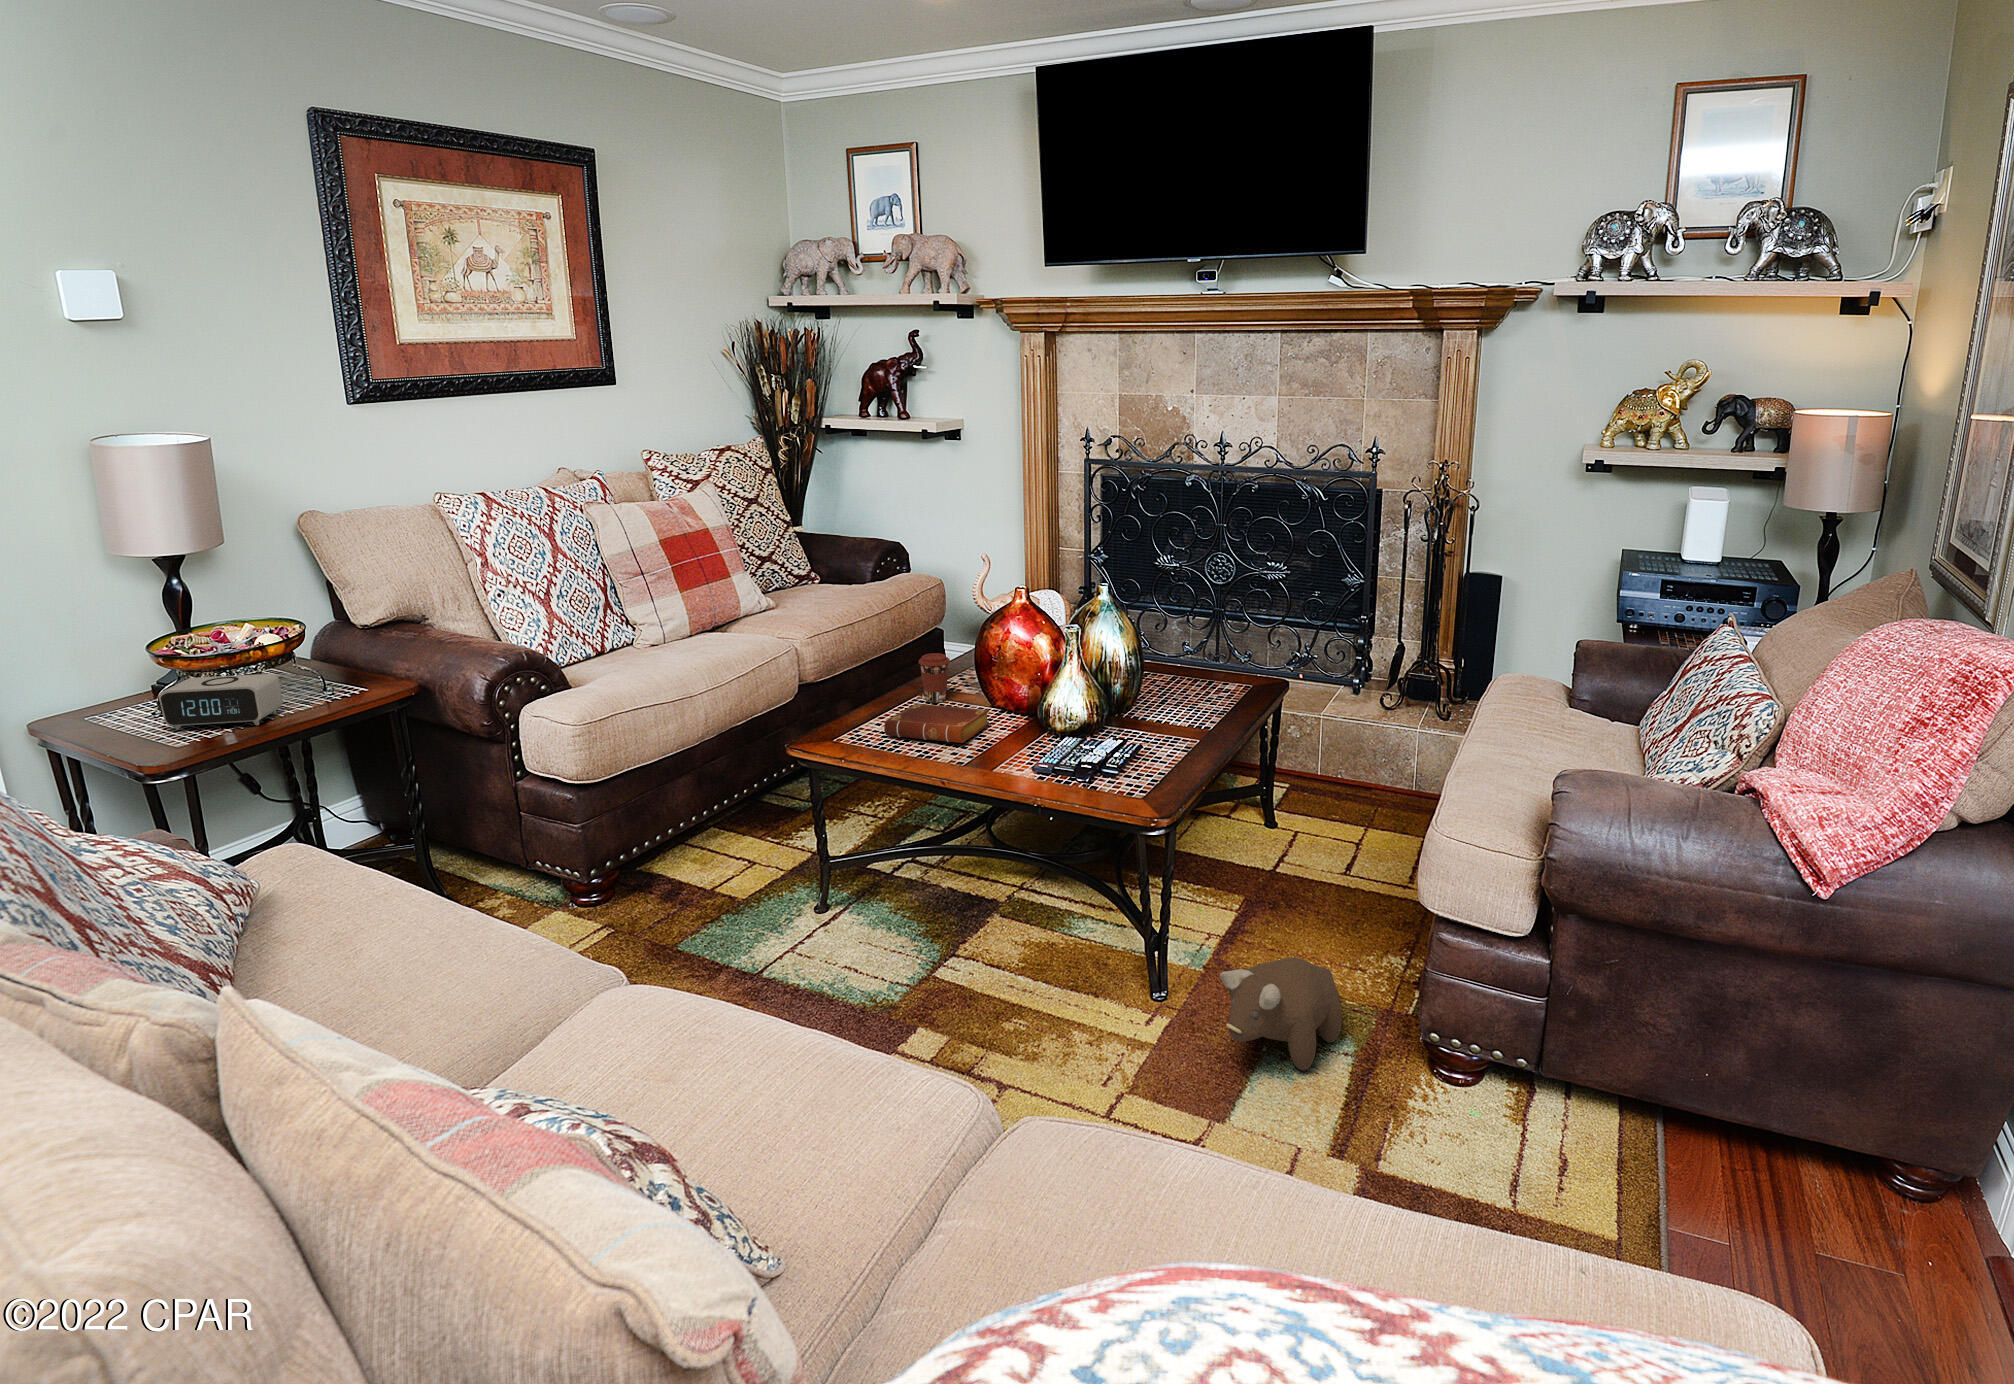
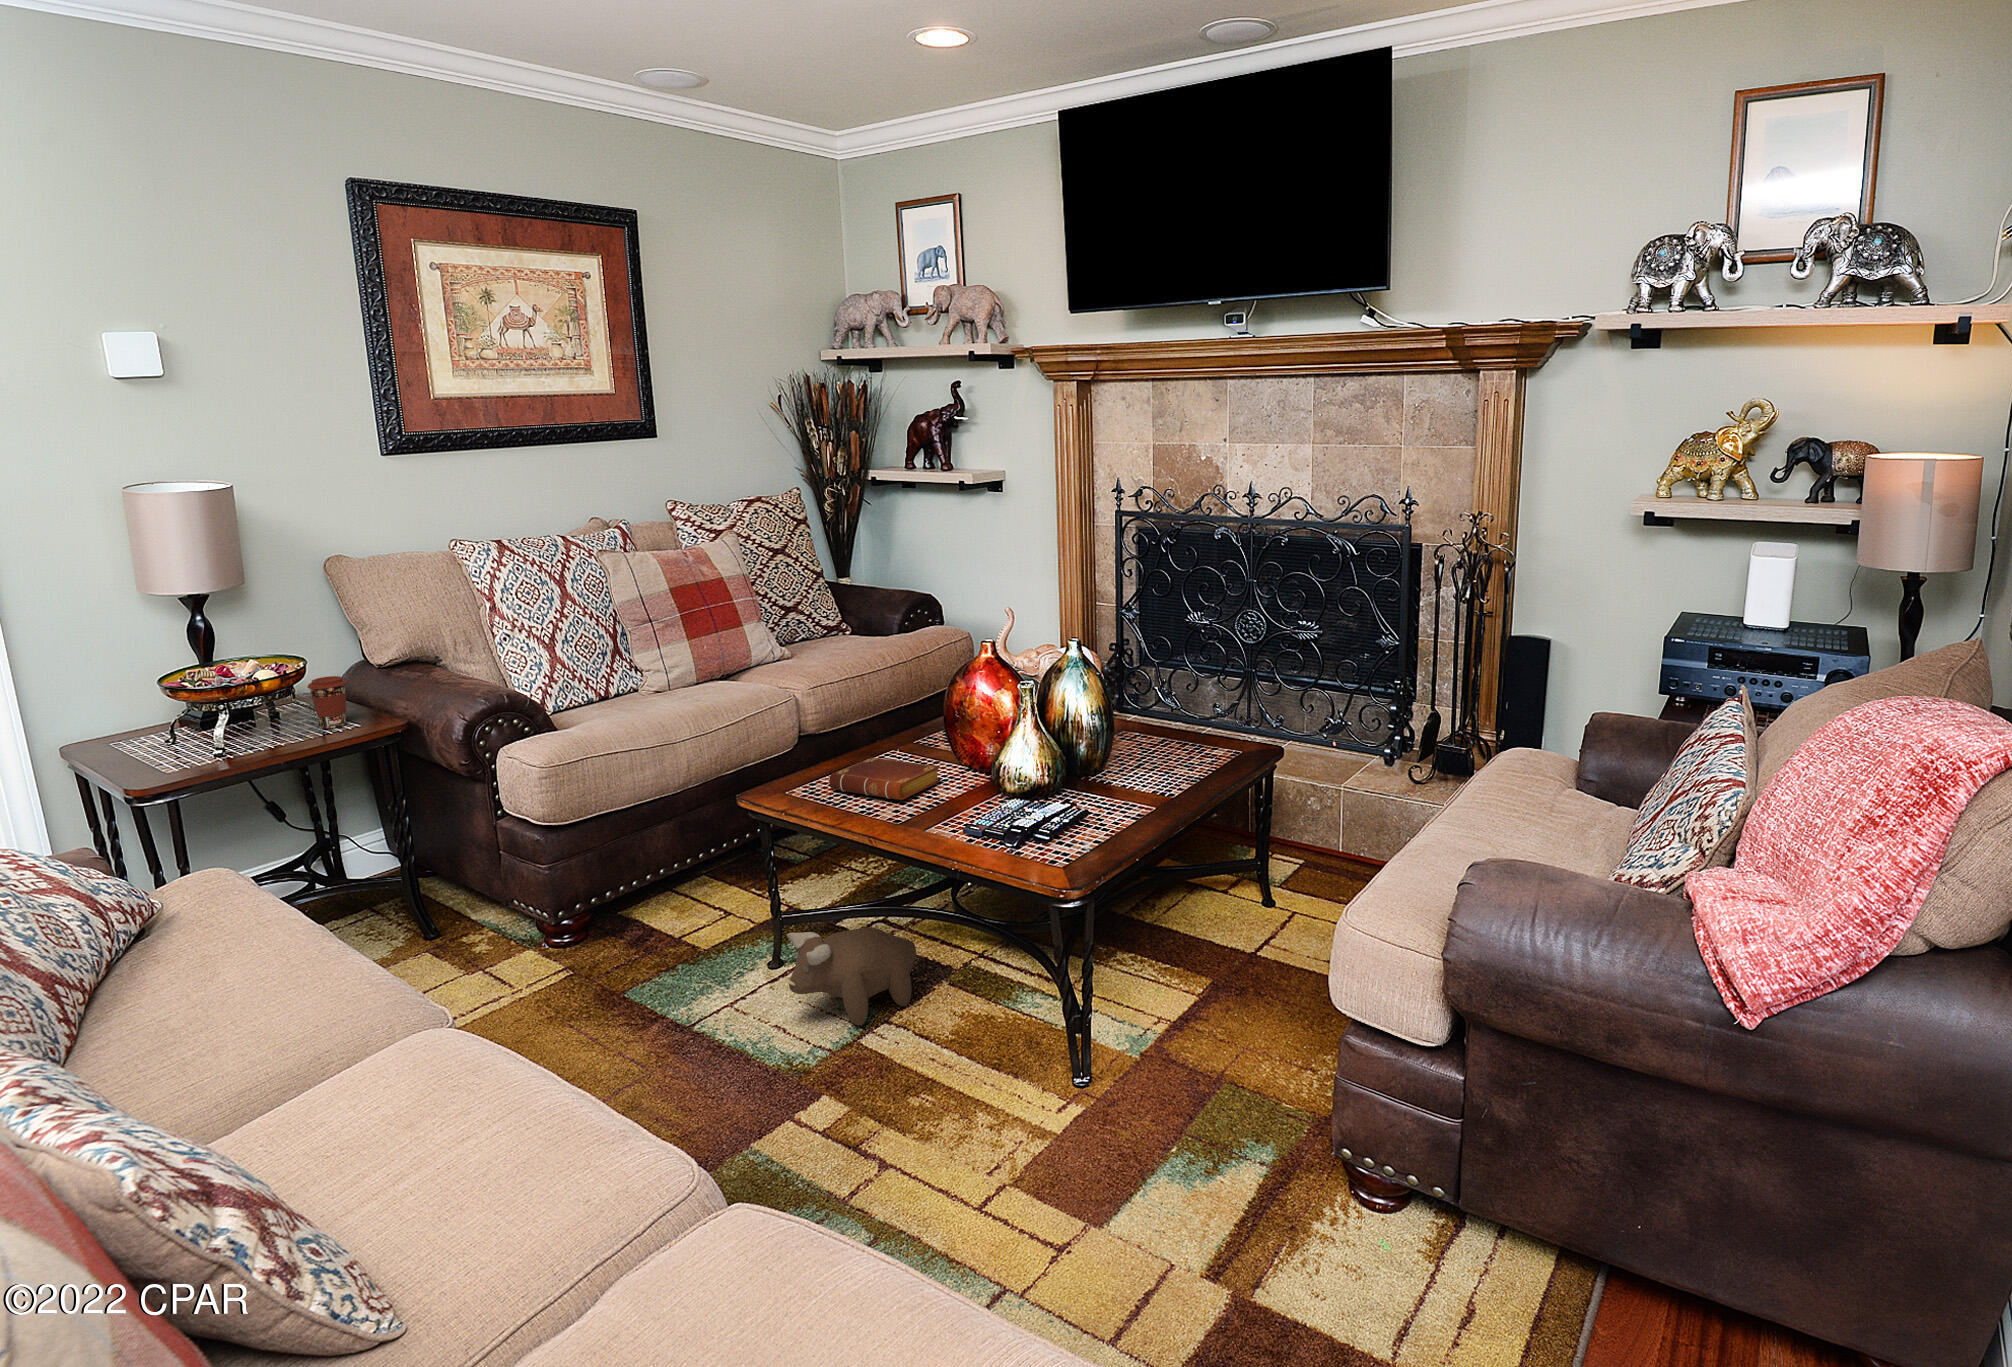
coffee cup: present [918,653,950,703] -> present [308,676,347,728]
alarm clock: present [159,674,283,730] -> none [152,709,268,760]
plush toy: present [1220,957,1342,1070] -> present [785,927,916,1025]

